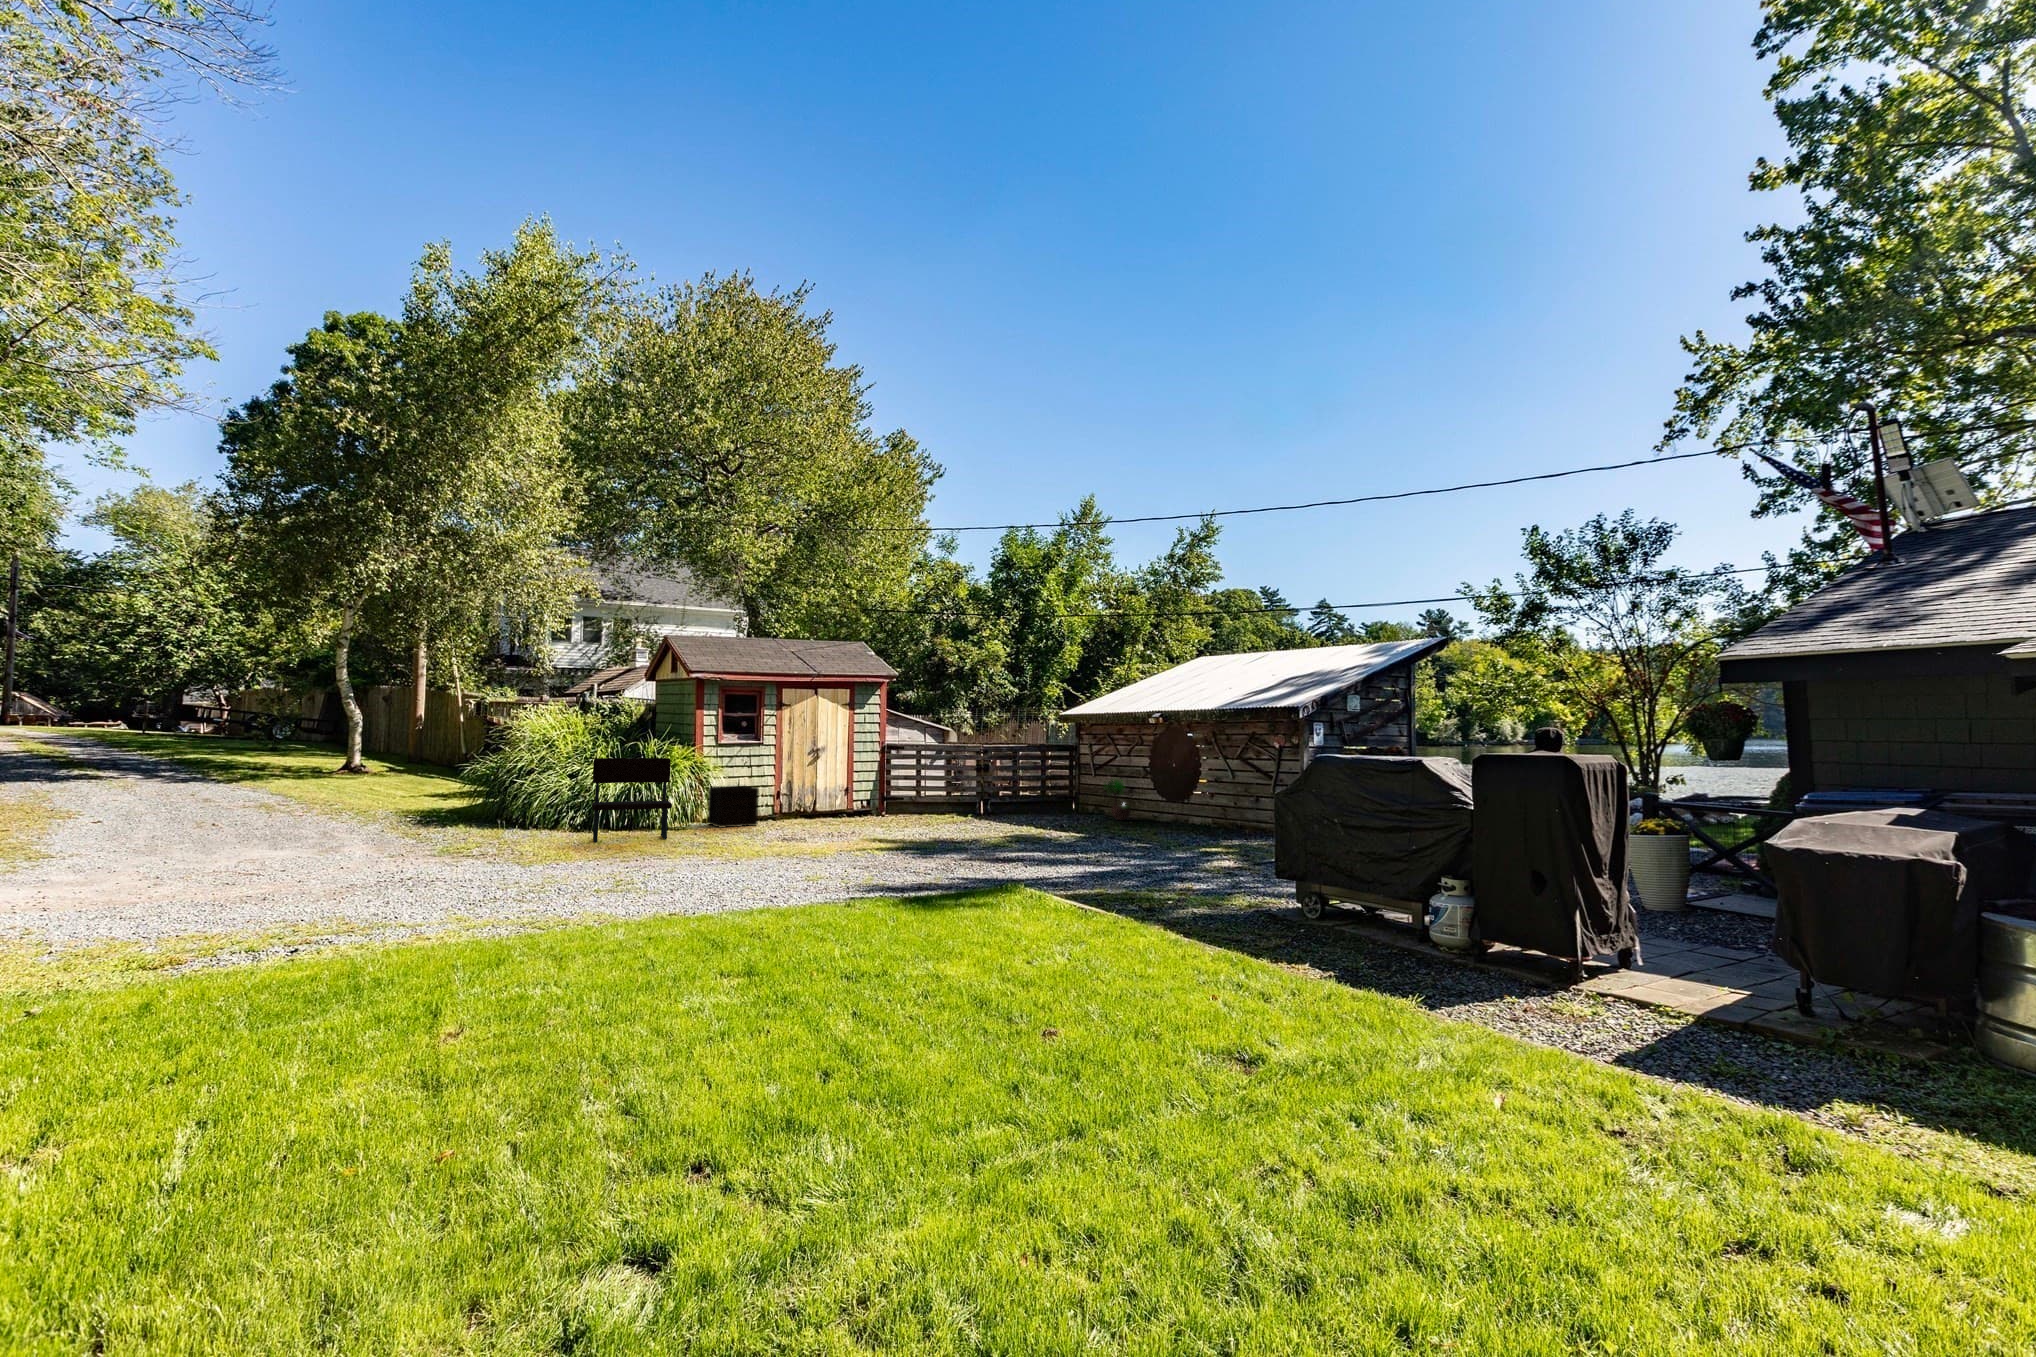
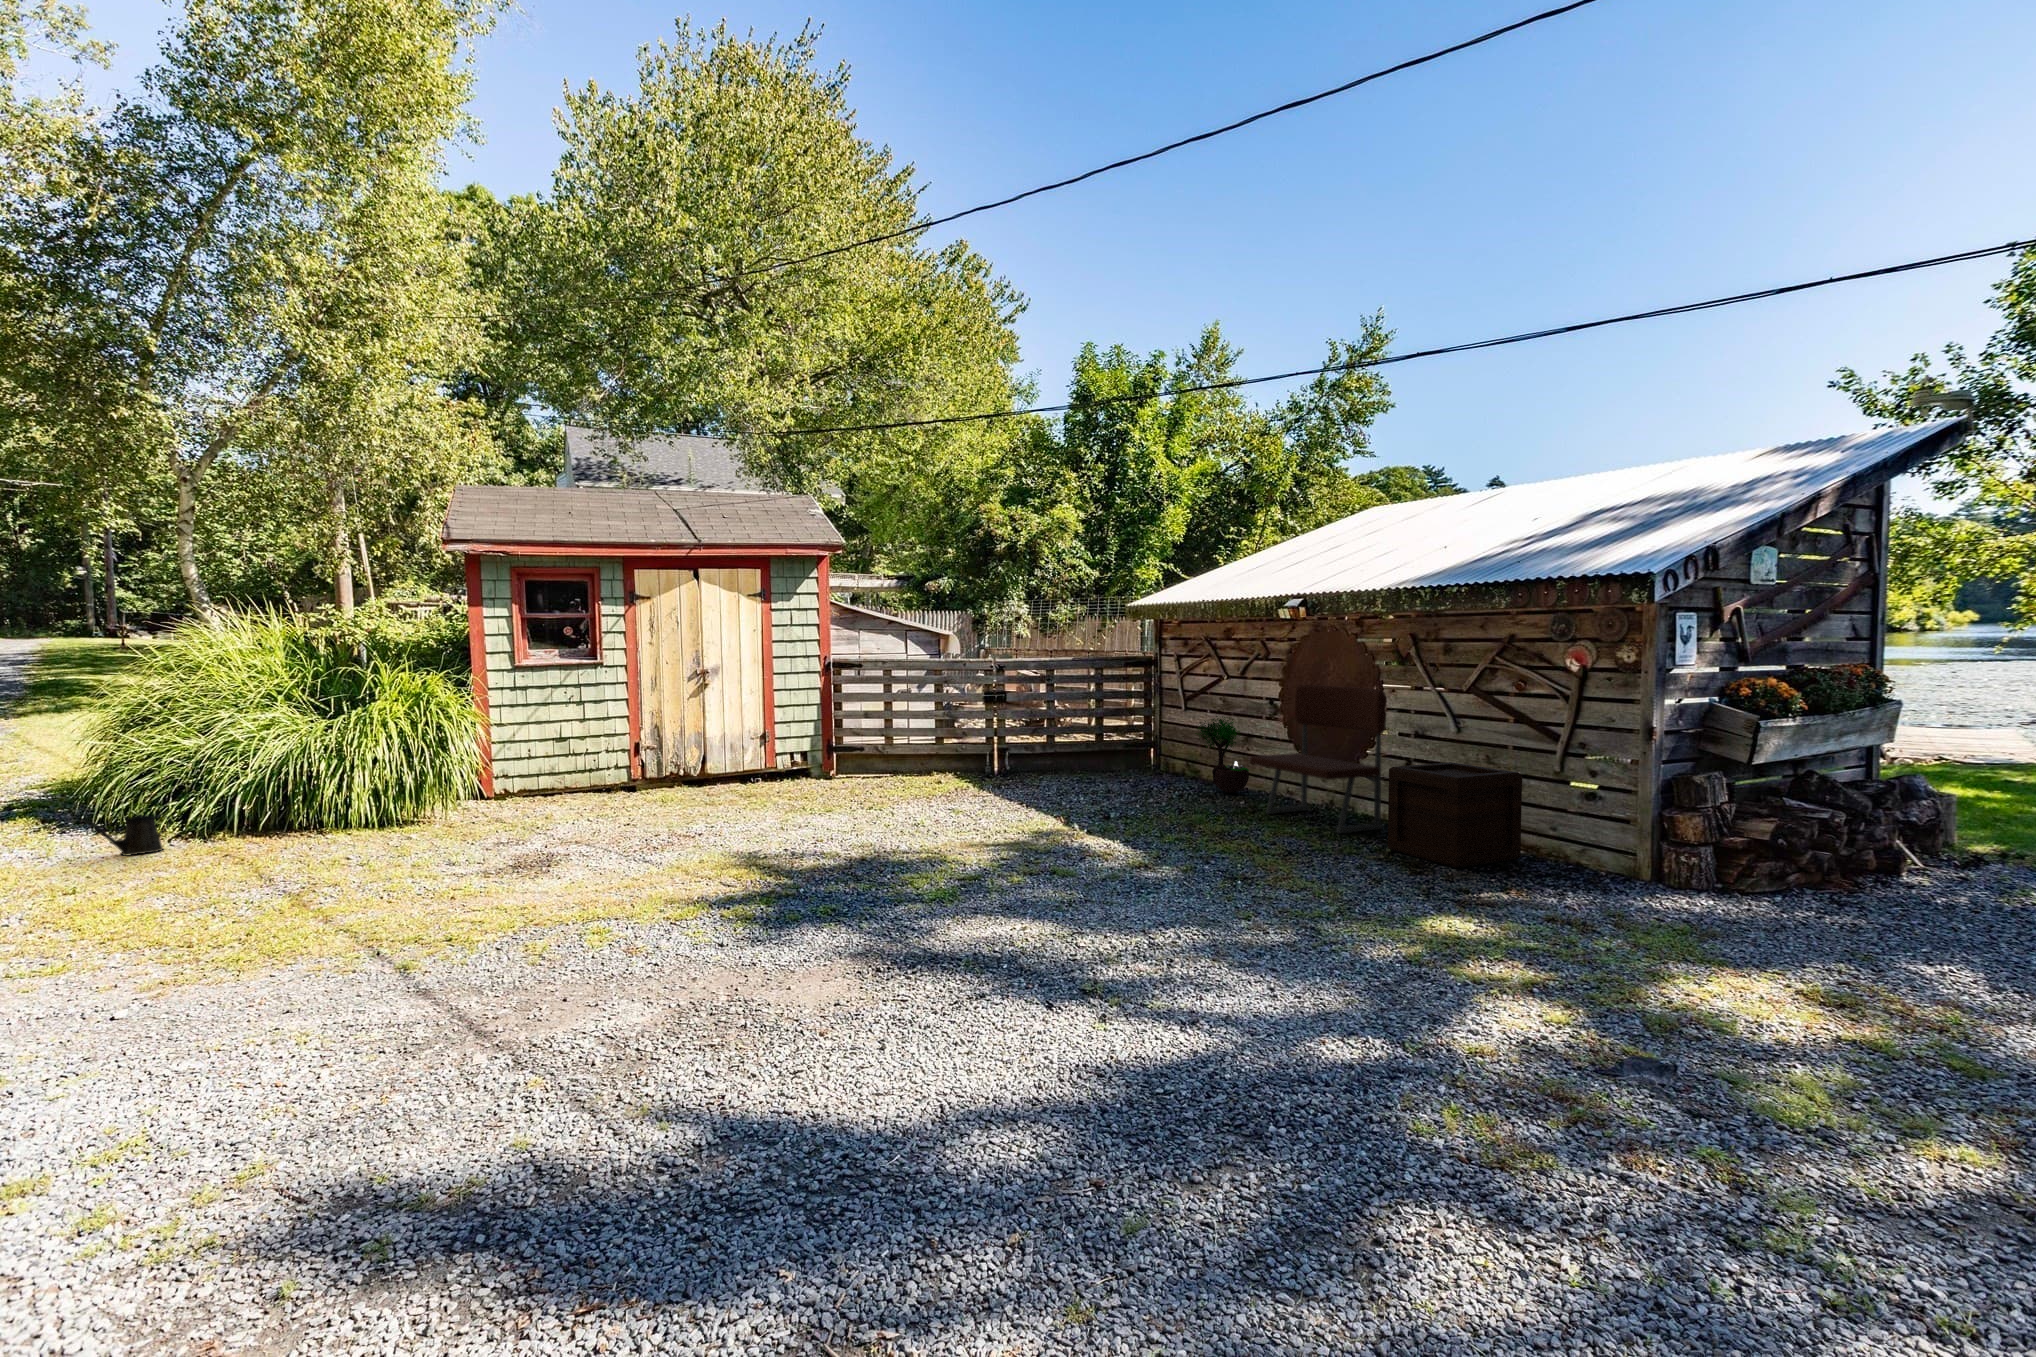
bench: present [592,758,672,842] -> present [1250,685,1387,833]
wooden crate: present [707,785,759,827] -> present [1388,762,1522,868]
watering can: none [534,820,565,841] -> present [82,815,171,855]

